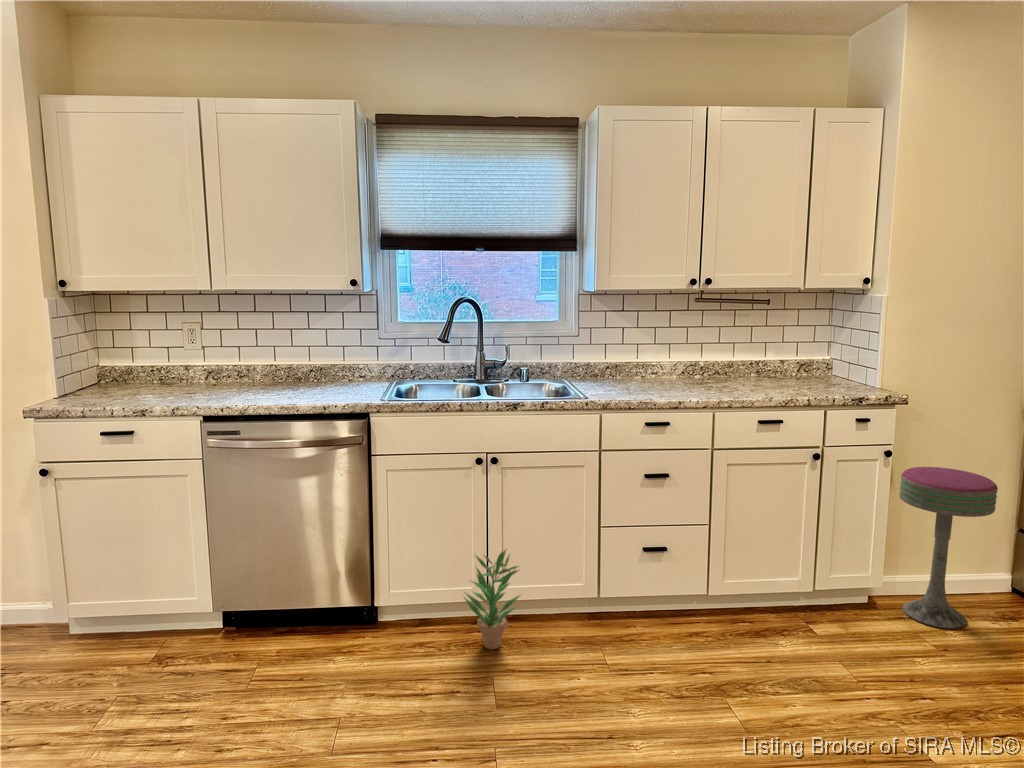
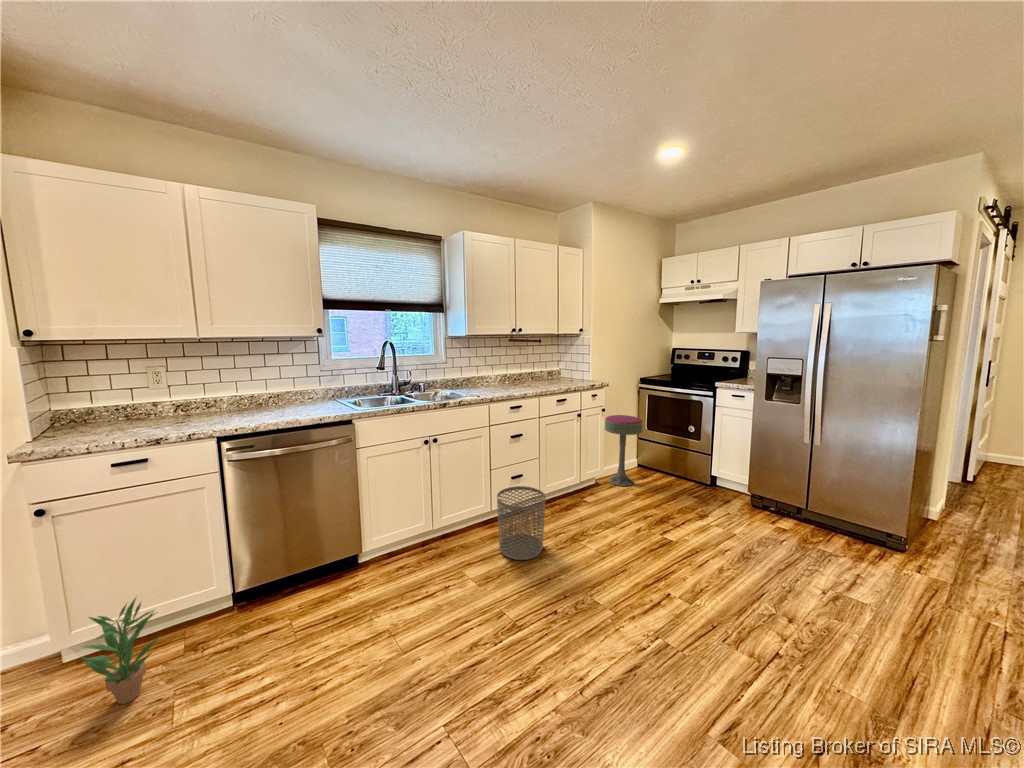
potted plant: present [464,550,521,649] -> present [81,598,161,704]
waste bin: none [570,563,659,698] -> present [497,486,546,560]

